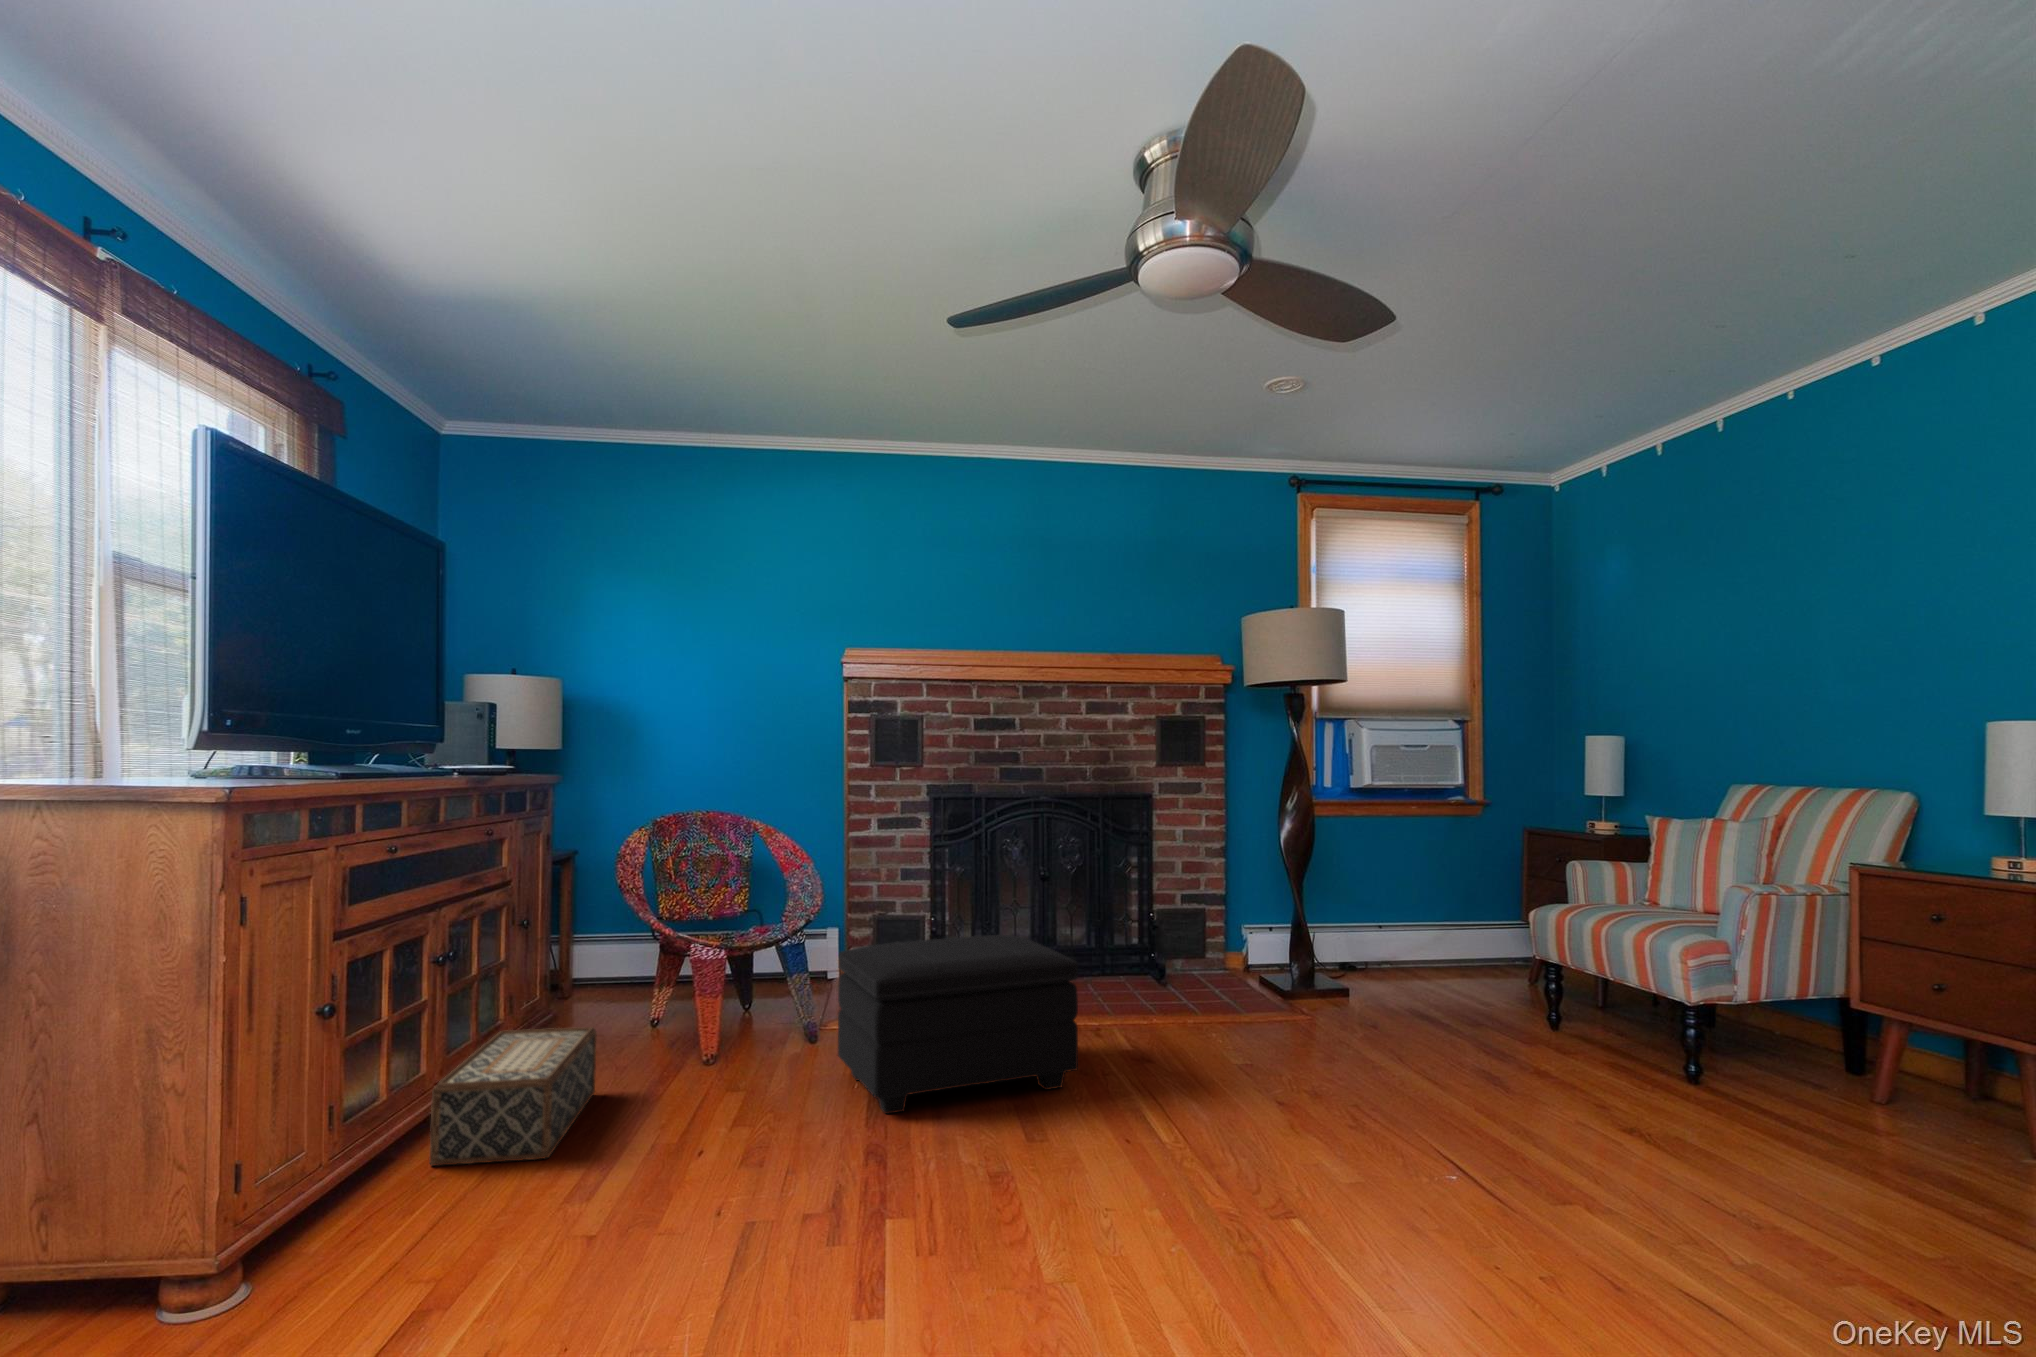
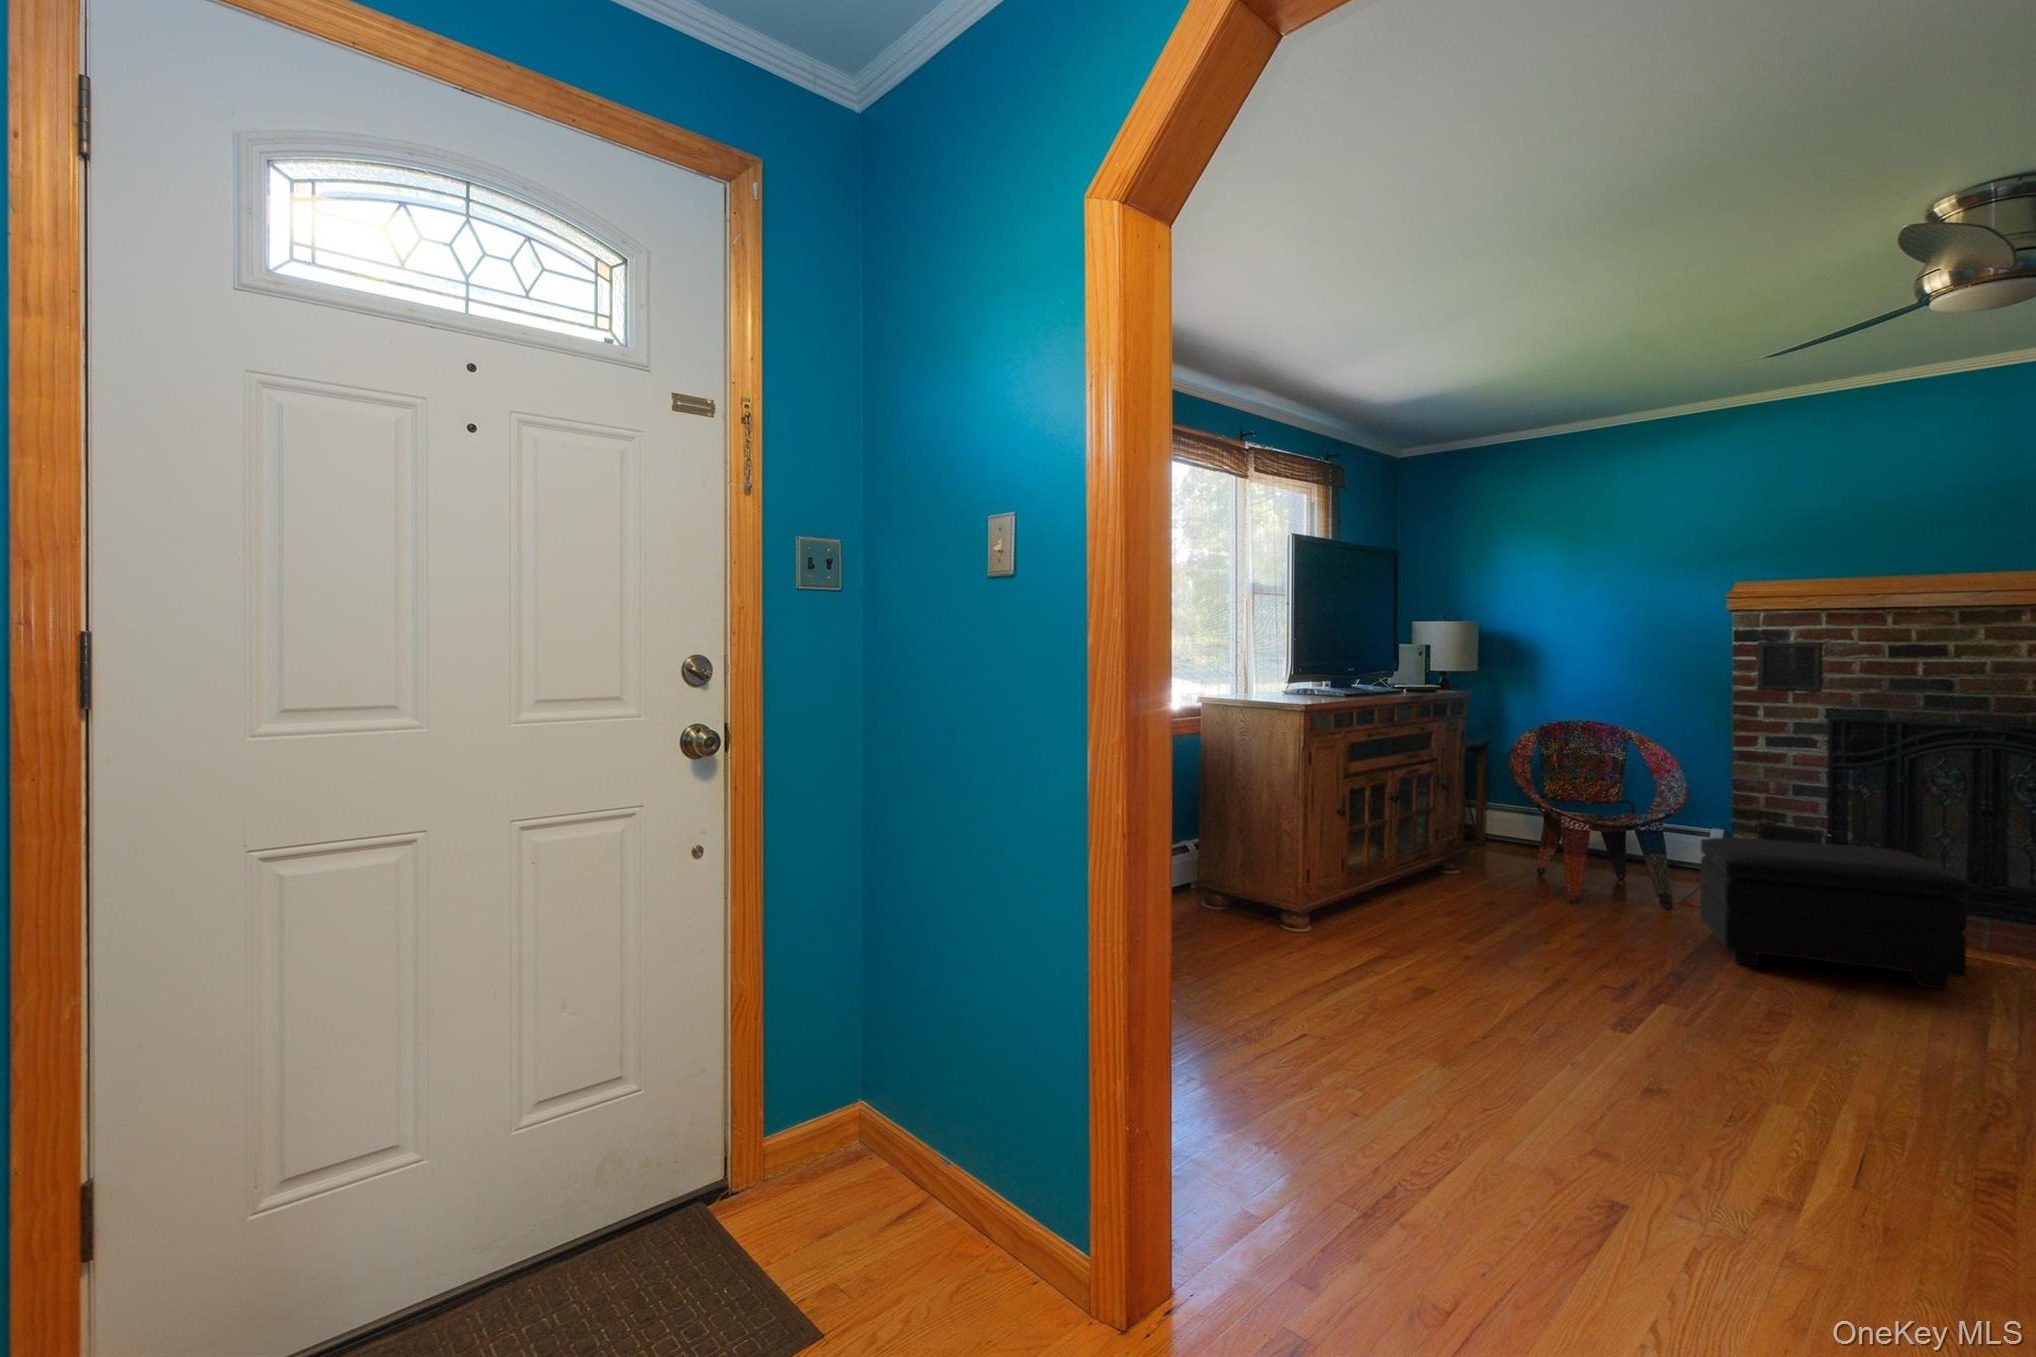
woven basket: present [430,1027,597,1166] -> none [1403,851,1502,927]

